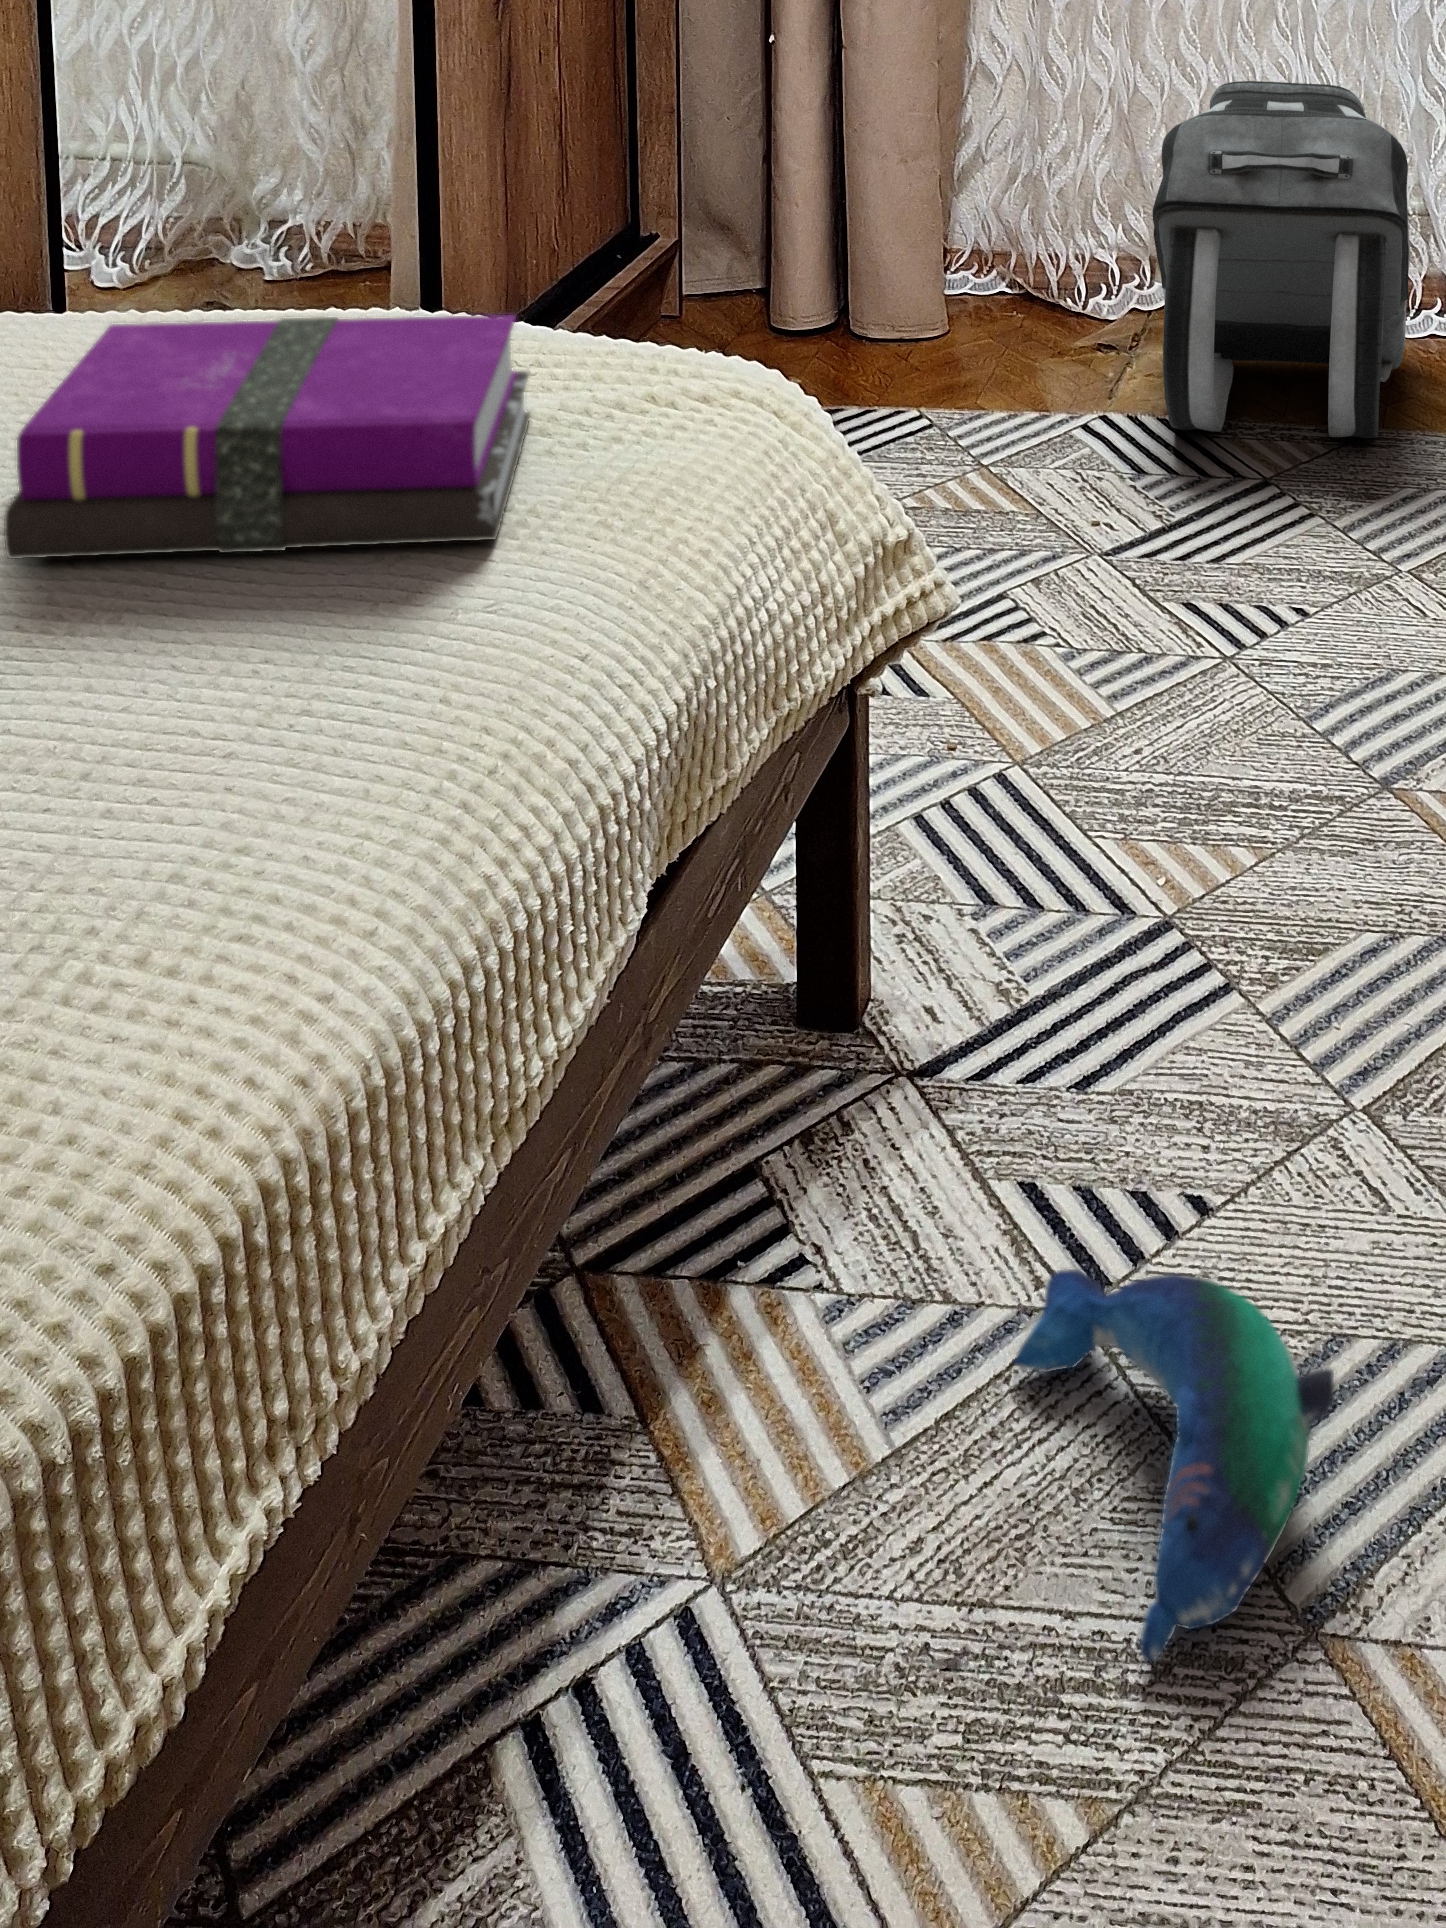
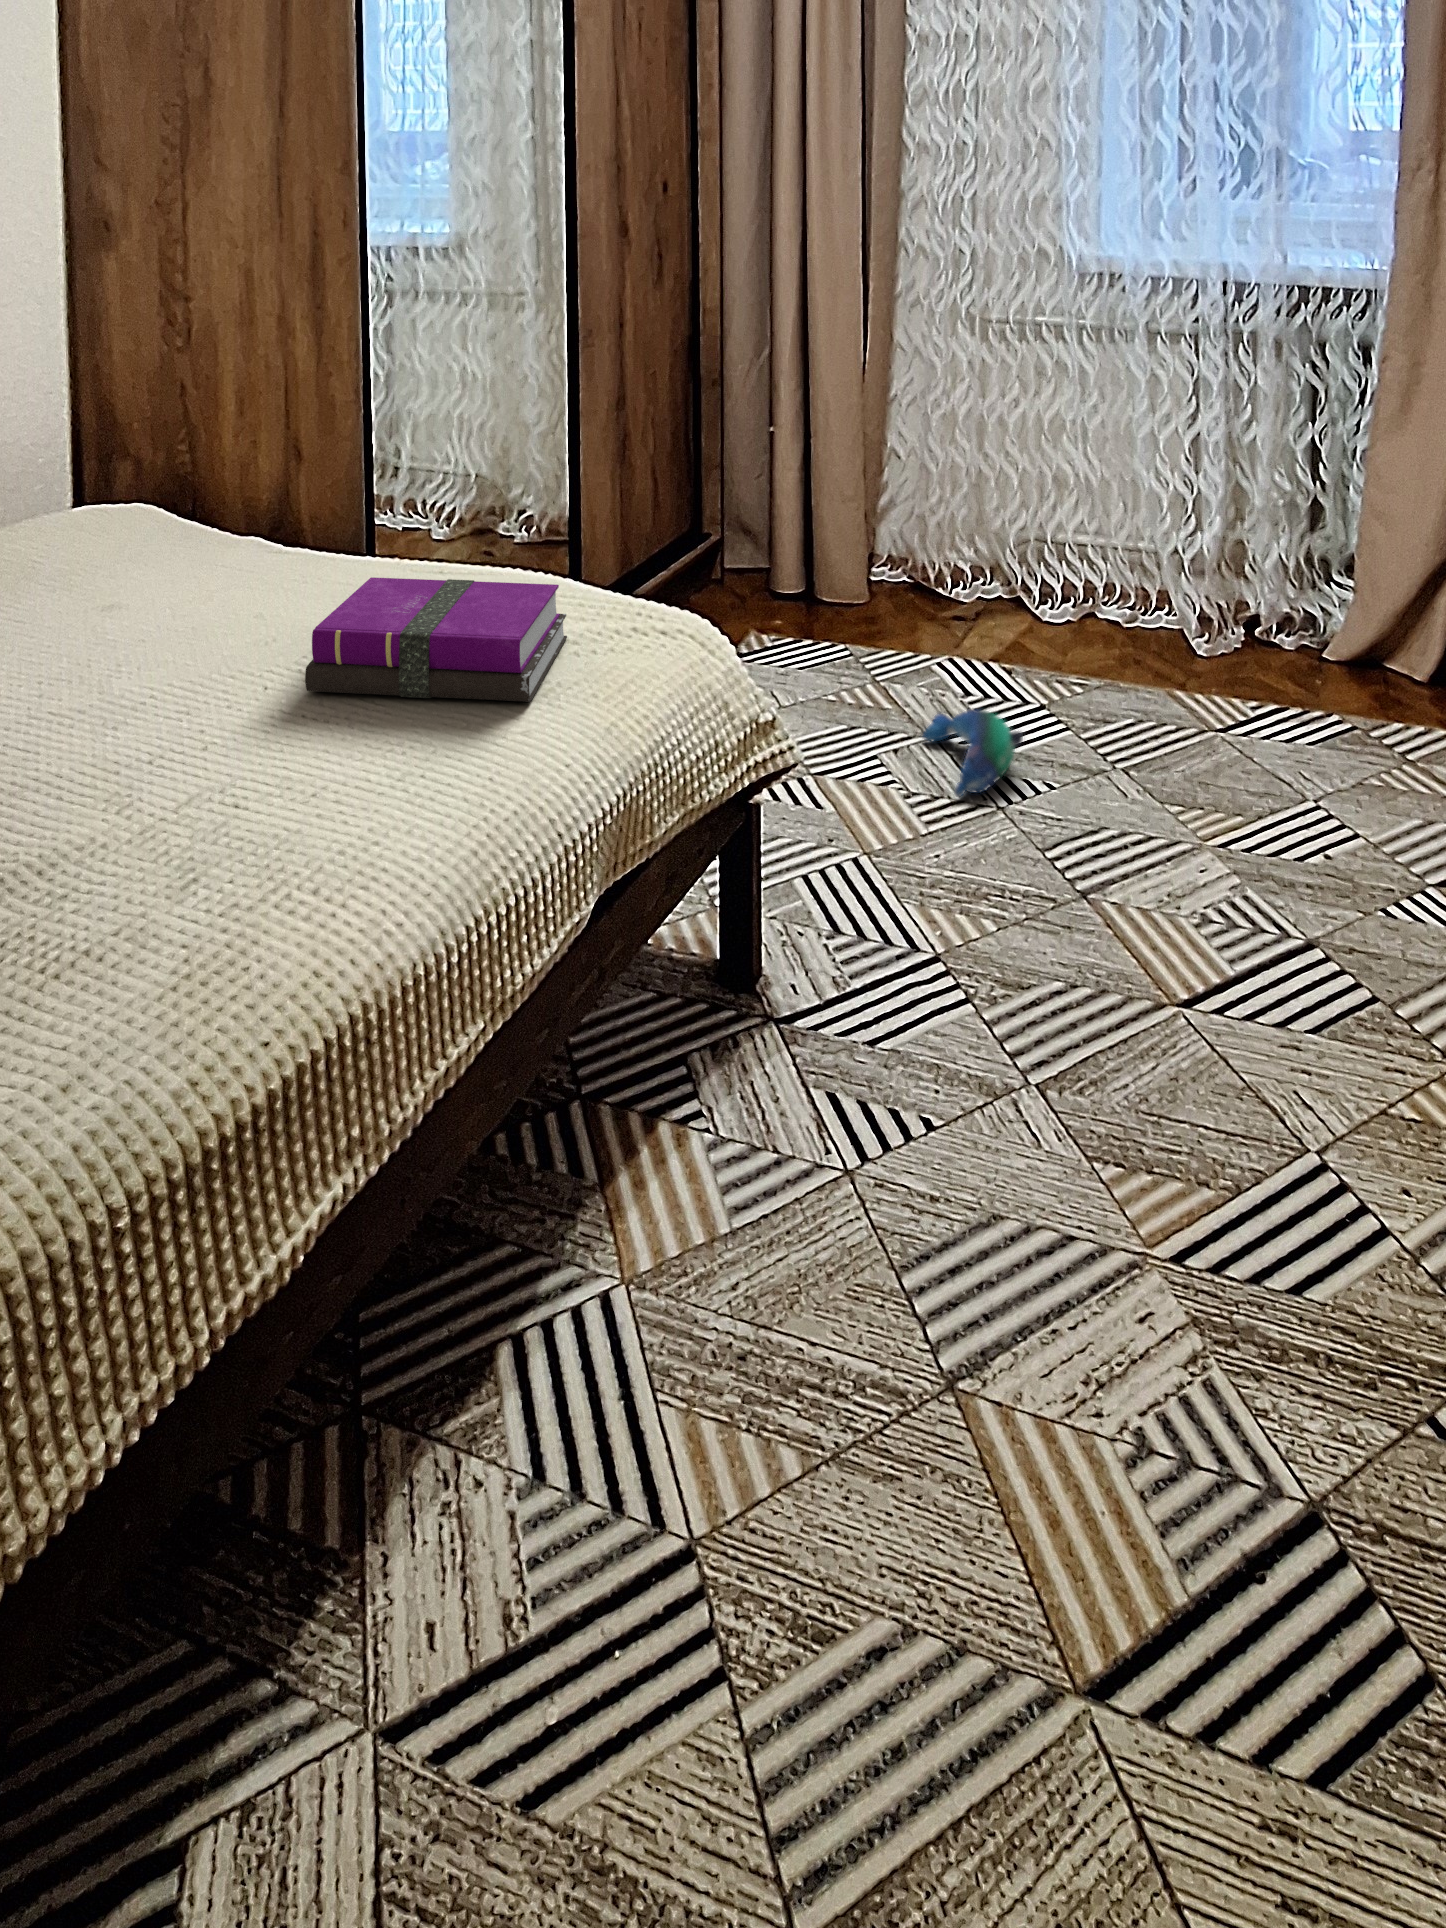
backpack: present [1153,81,1410,438] -> none [977,467,1144,682]
plush toy: present [1014,1269,1334,1662] -> present [923,709,1023,797]

